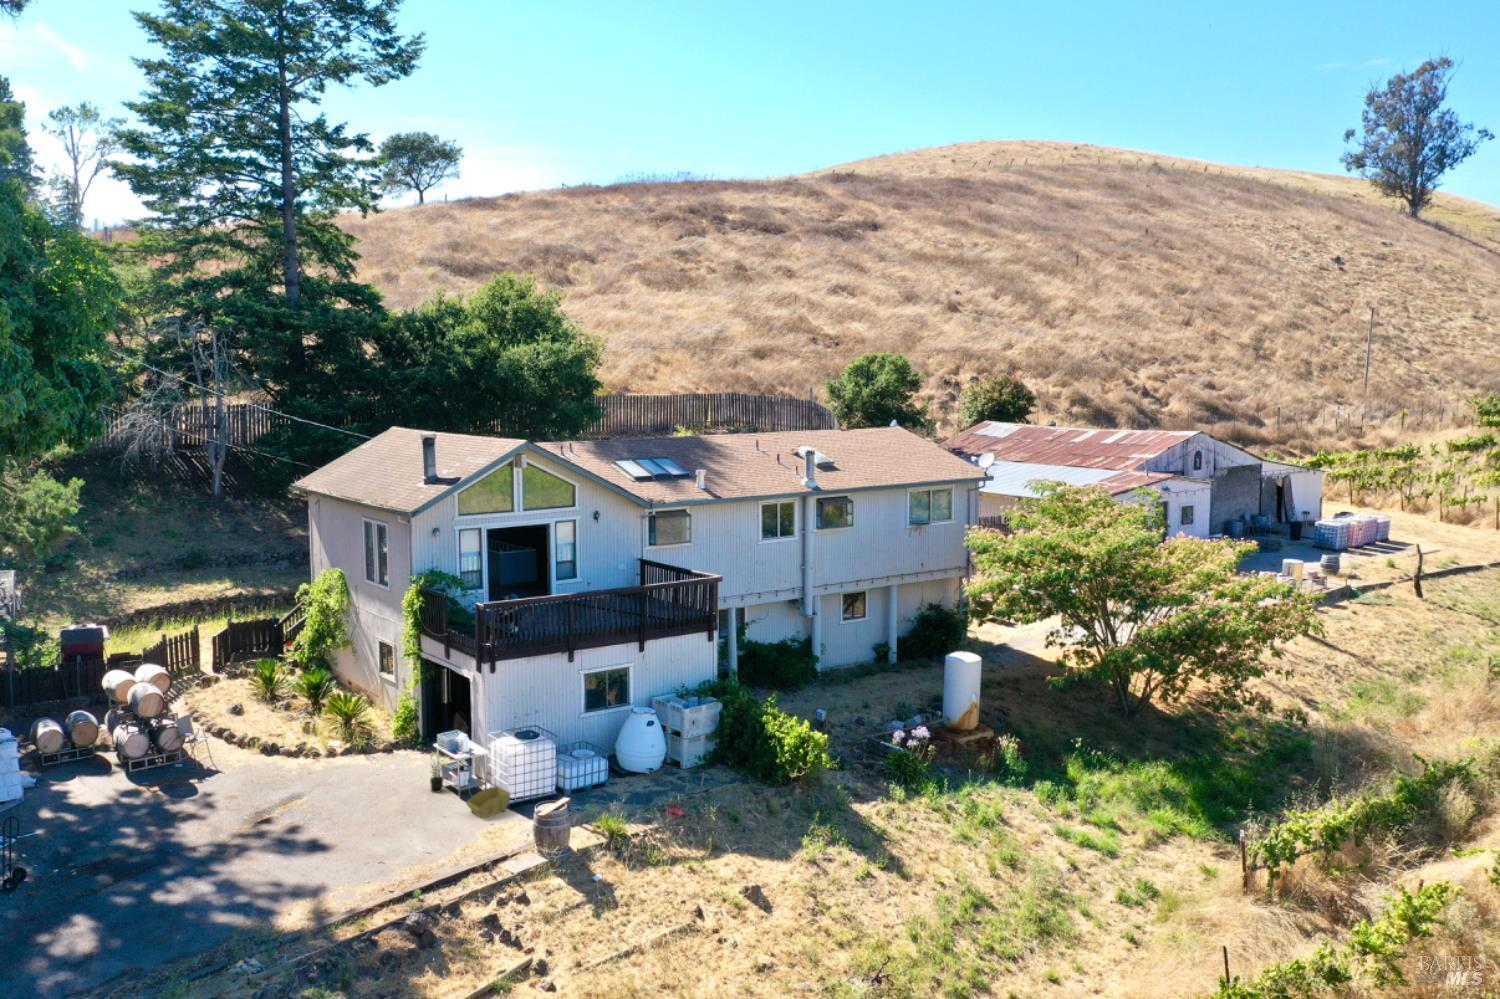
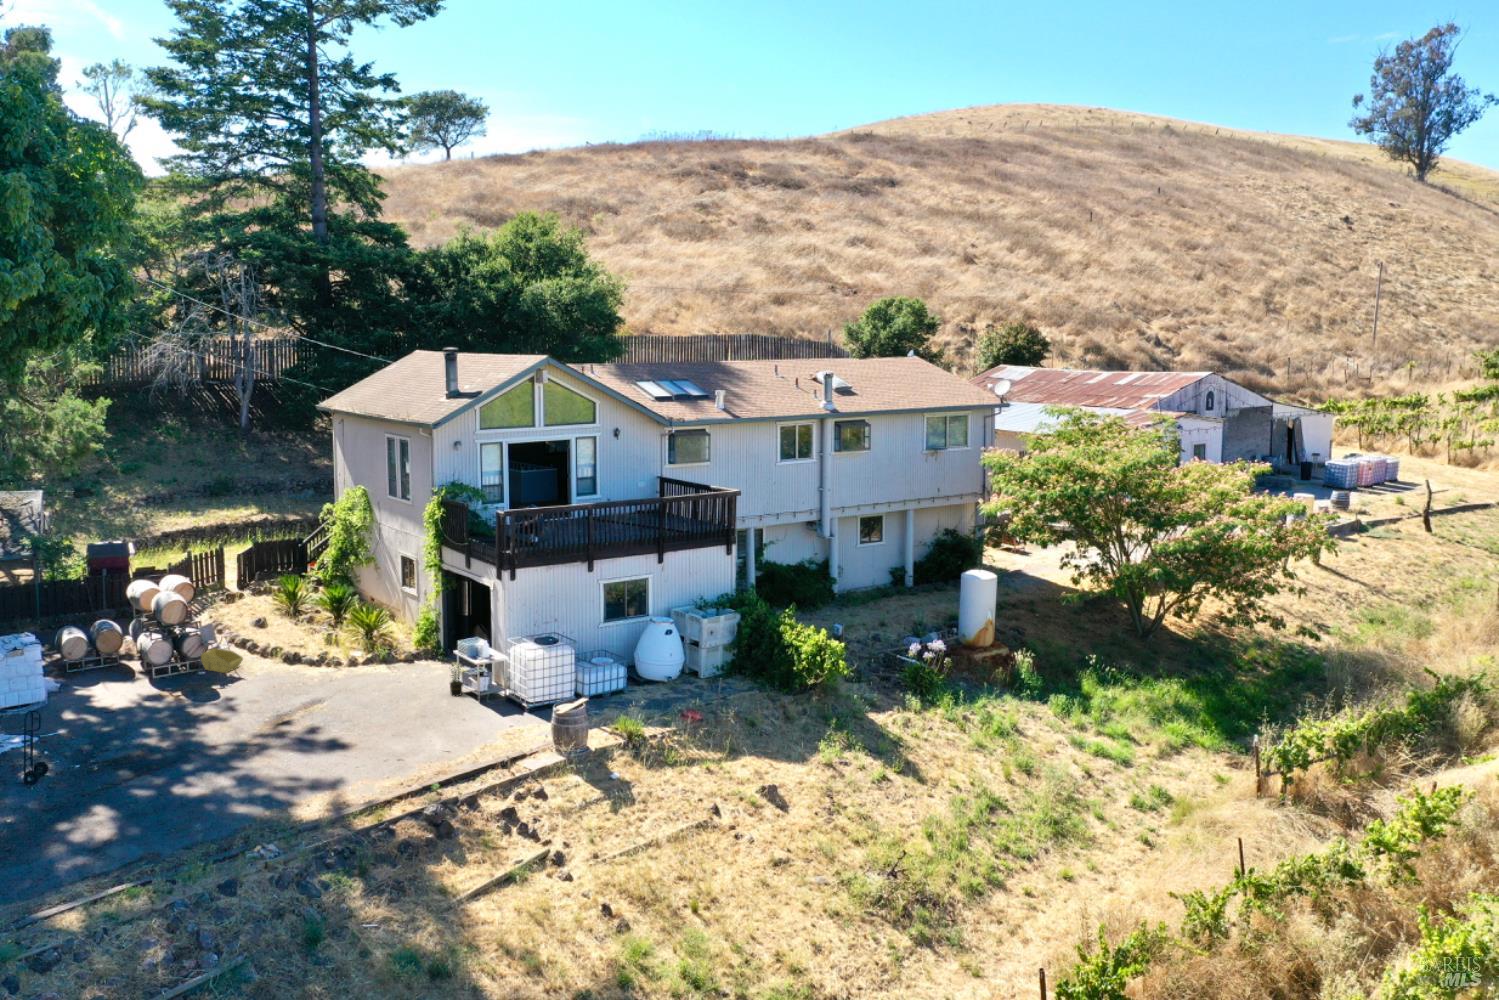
storage bin: present [466,786,510,818] -> present [200,648,243,673]

